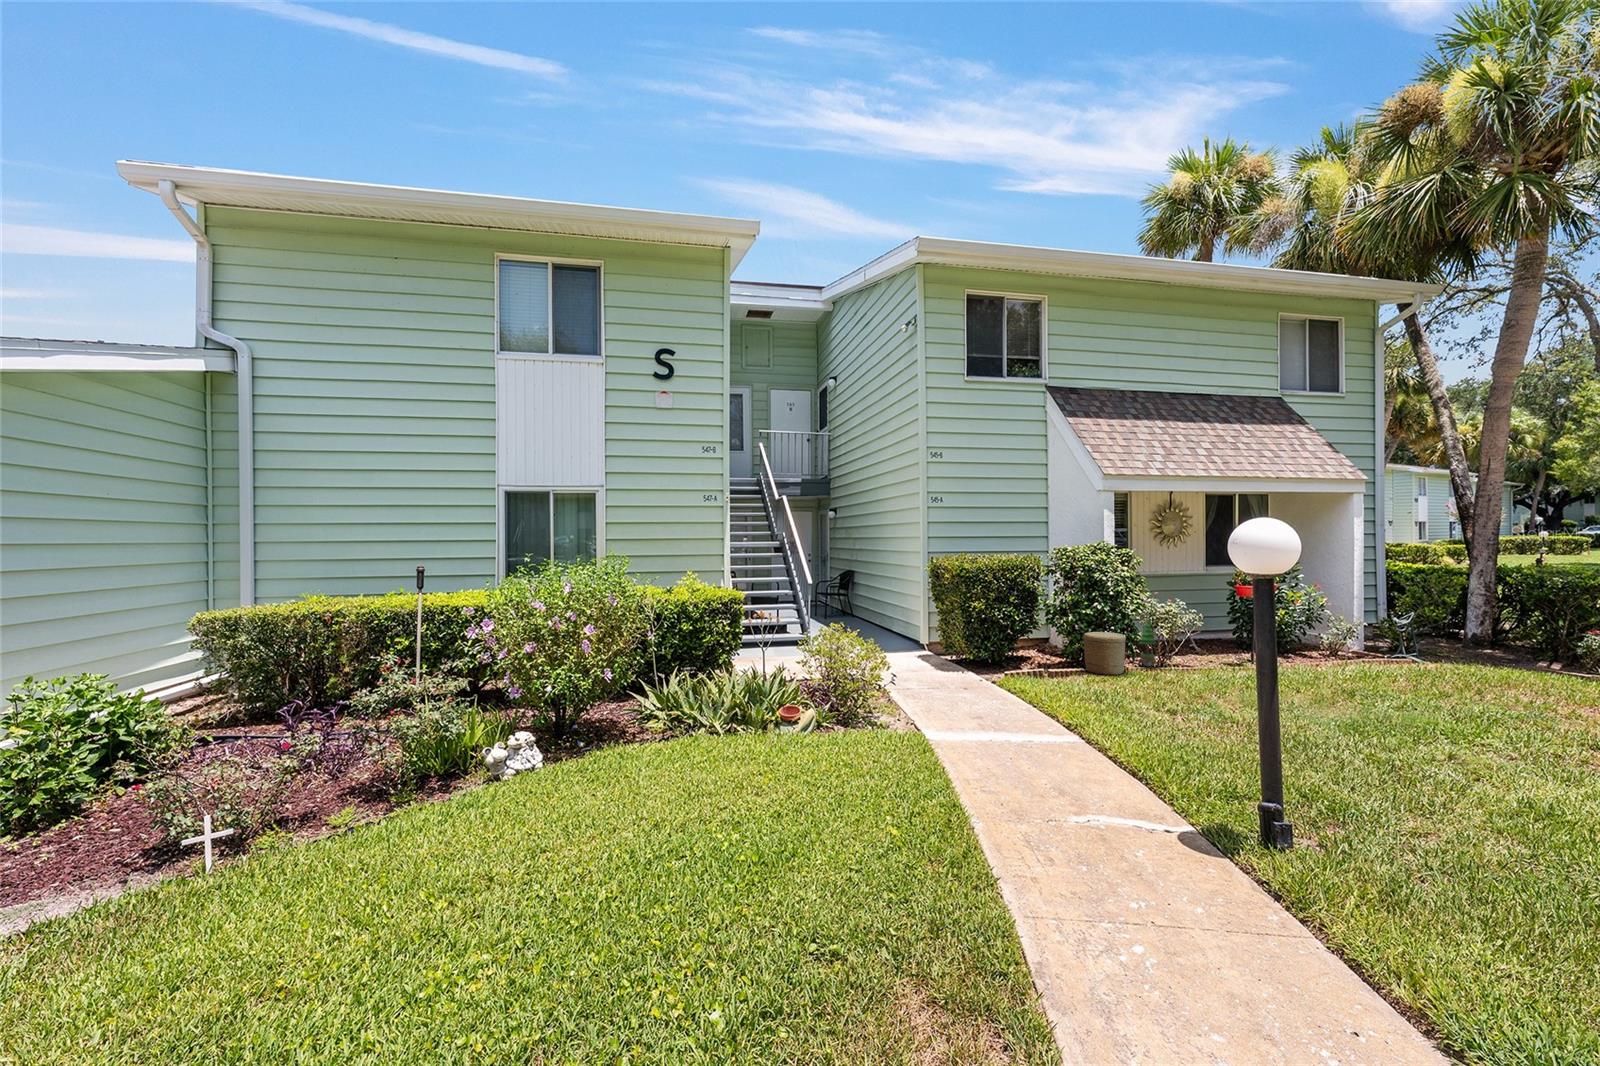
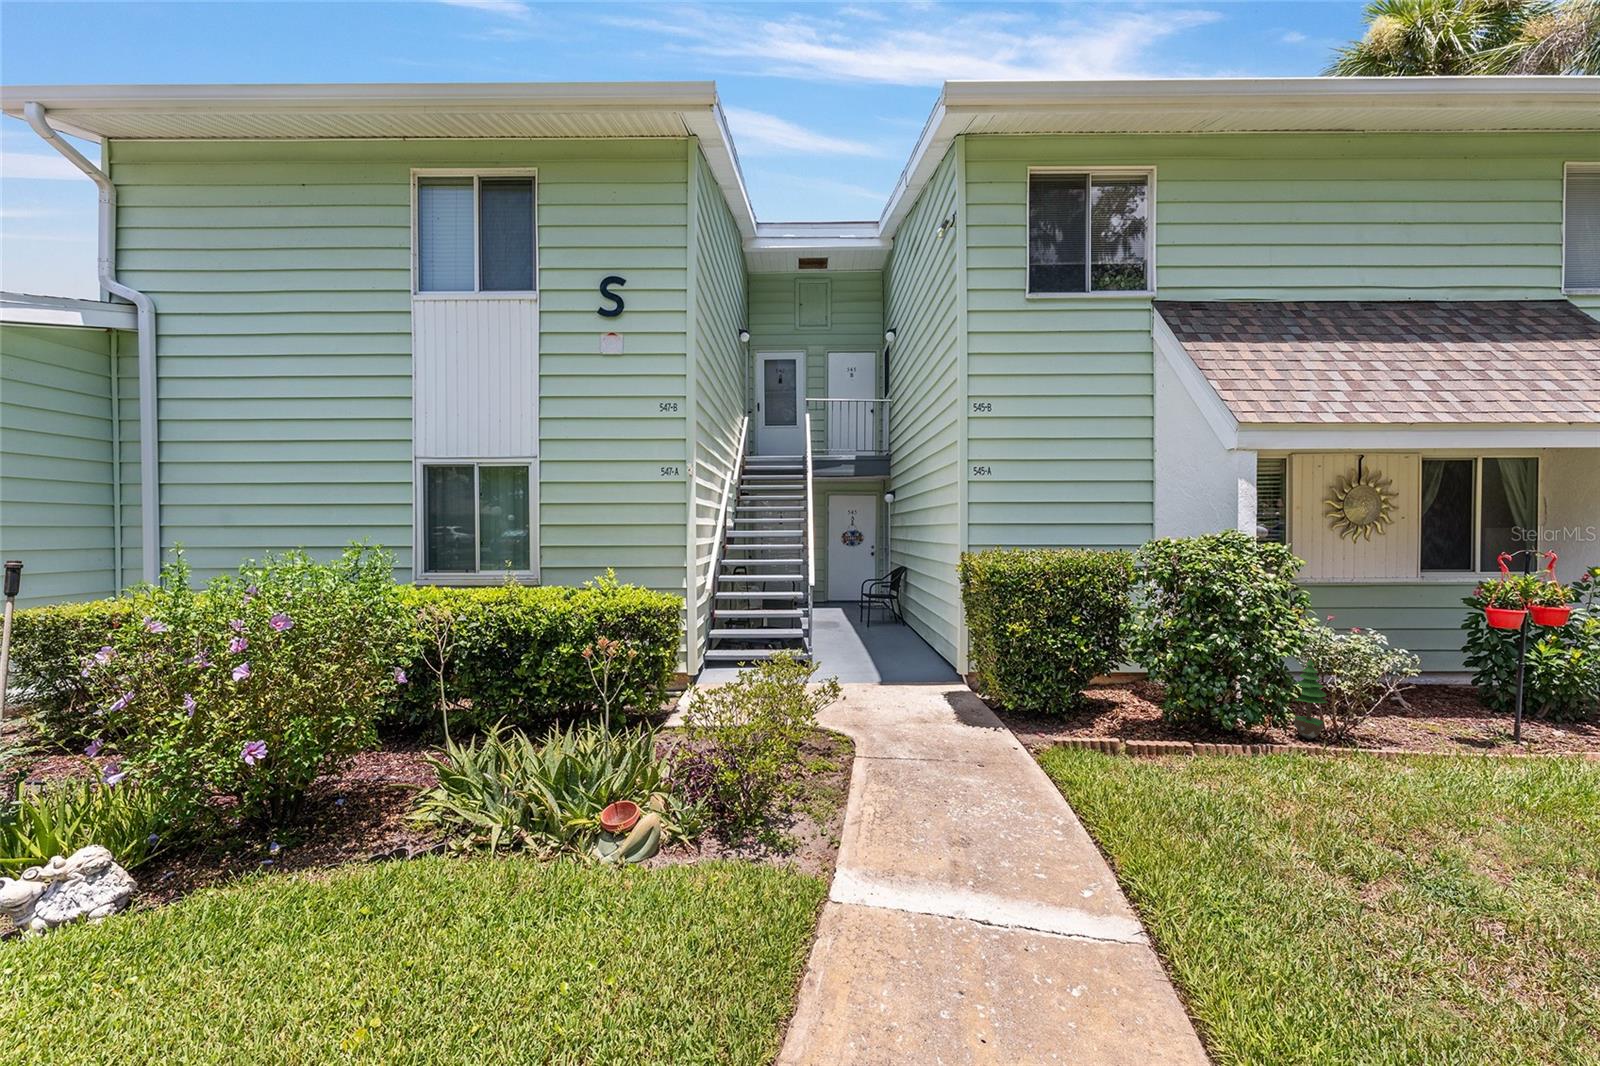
woven basket: present [1083,632,1126,675] -> none [1190,676,1266,753]

